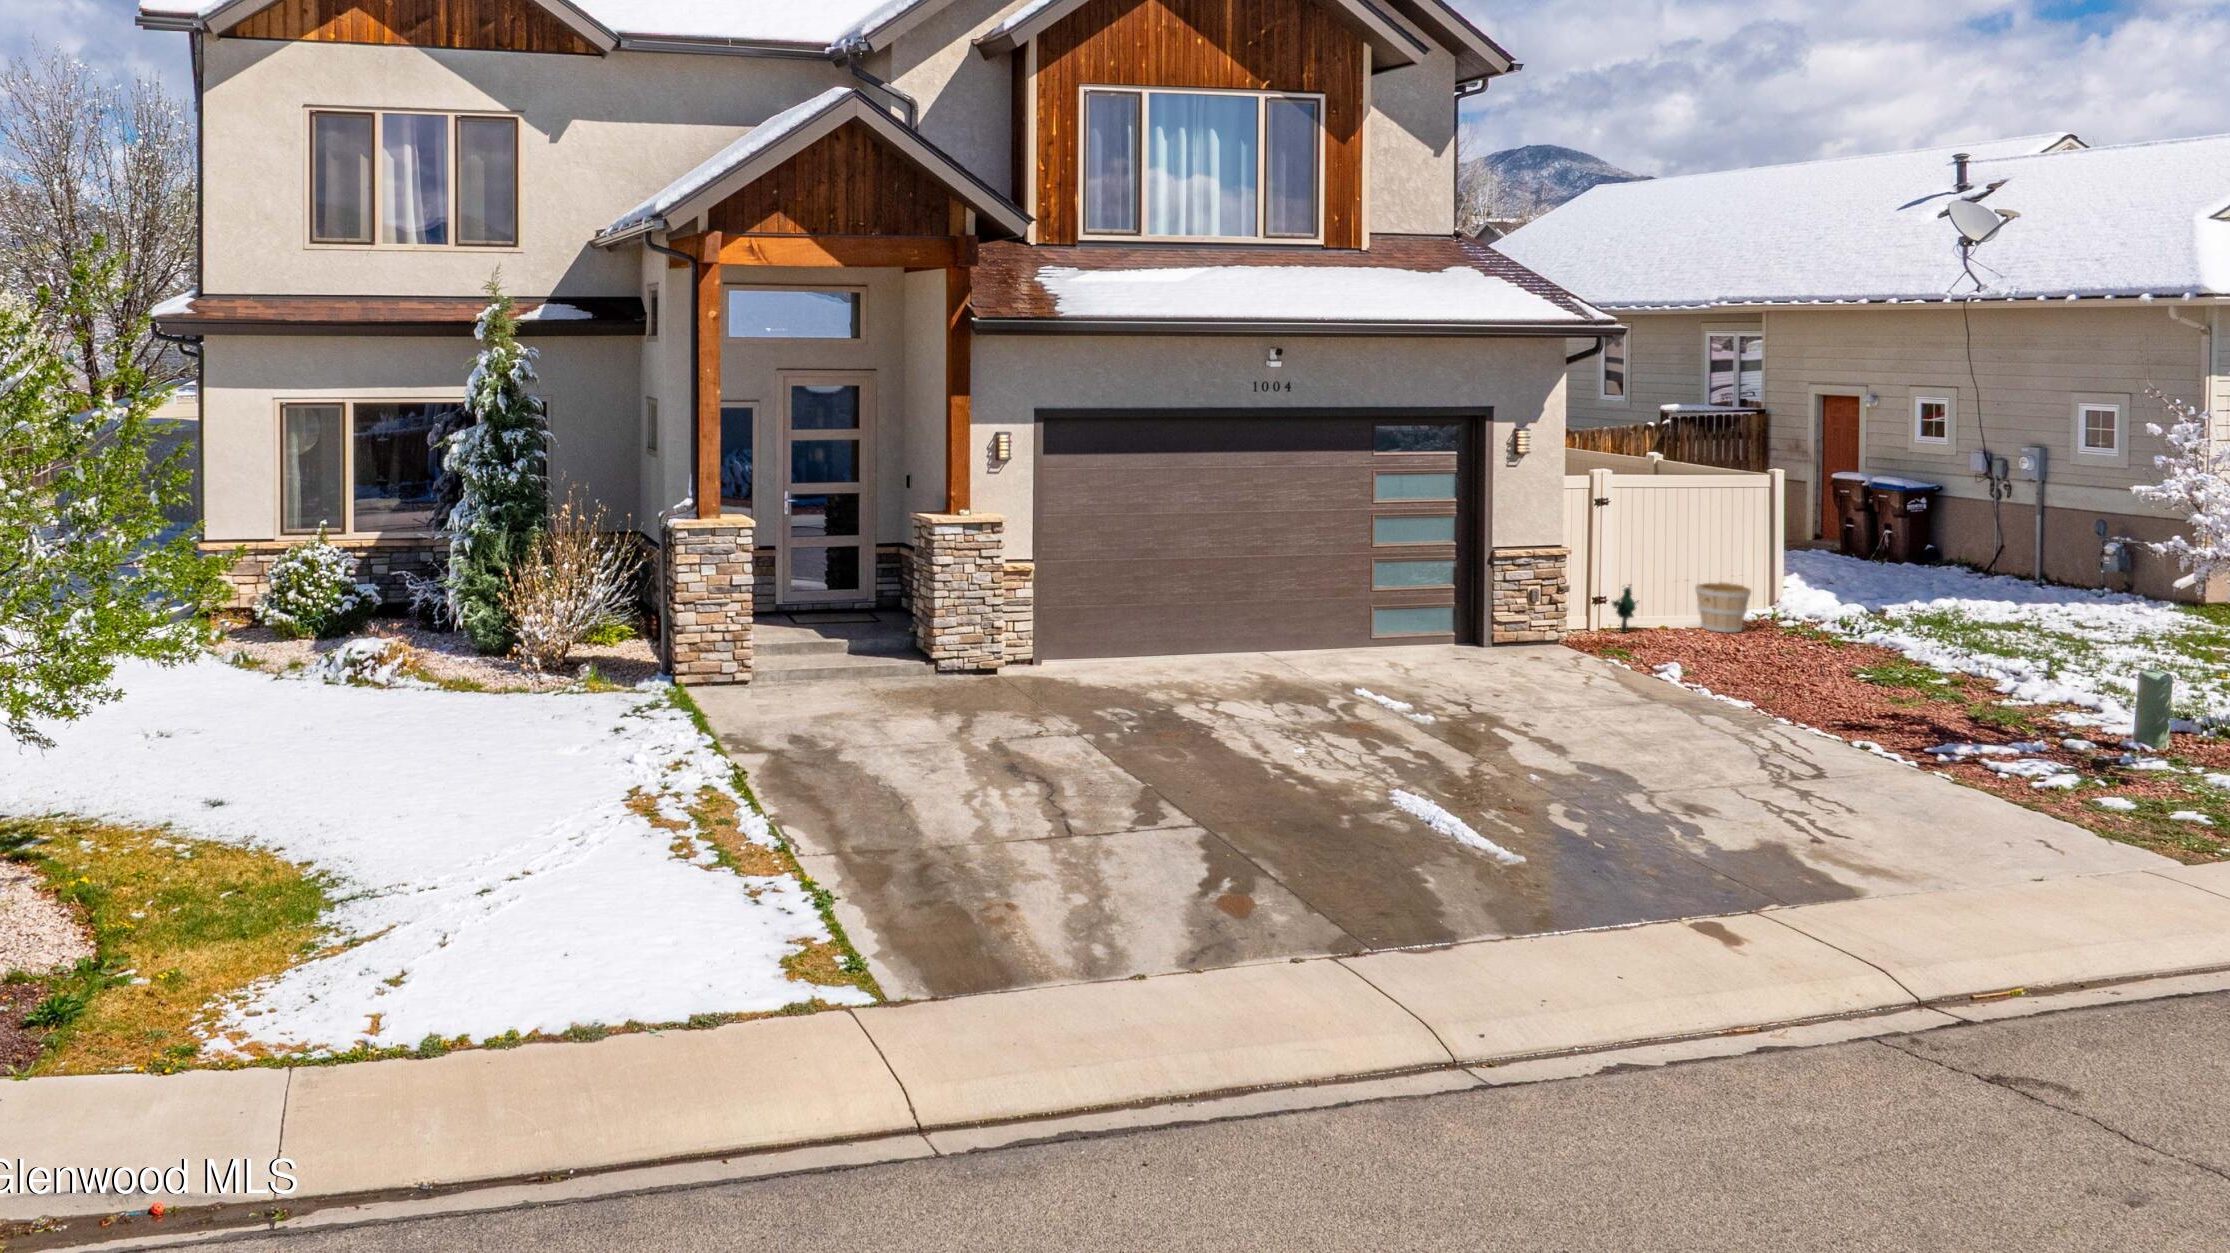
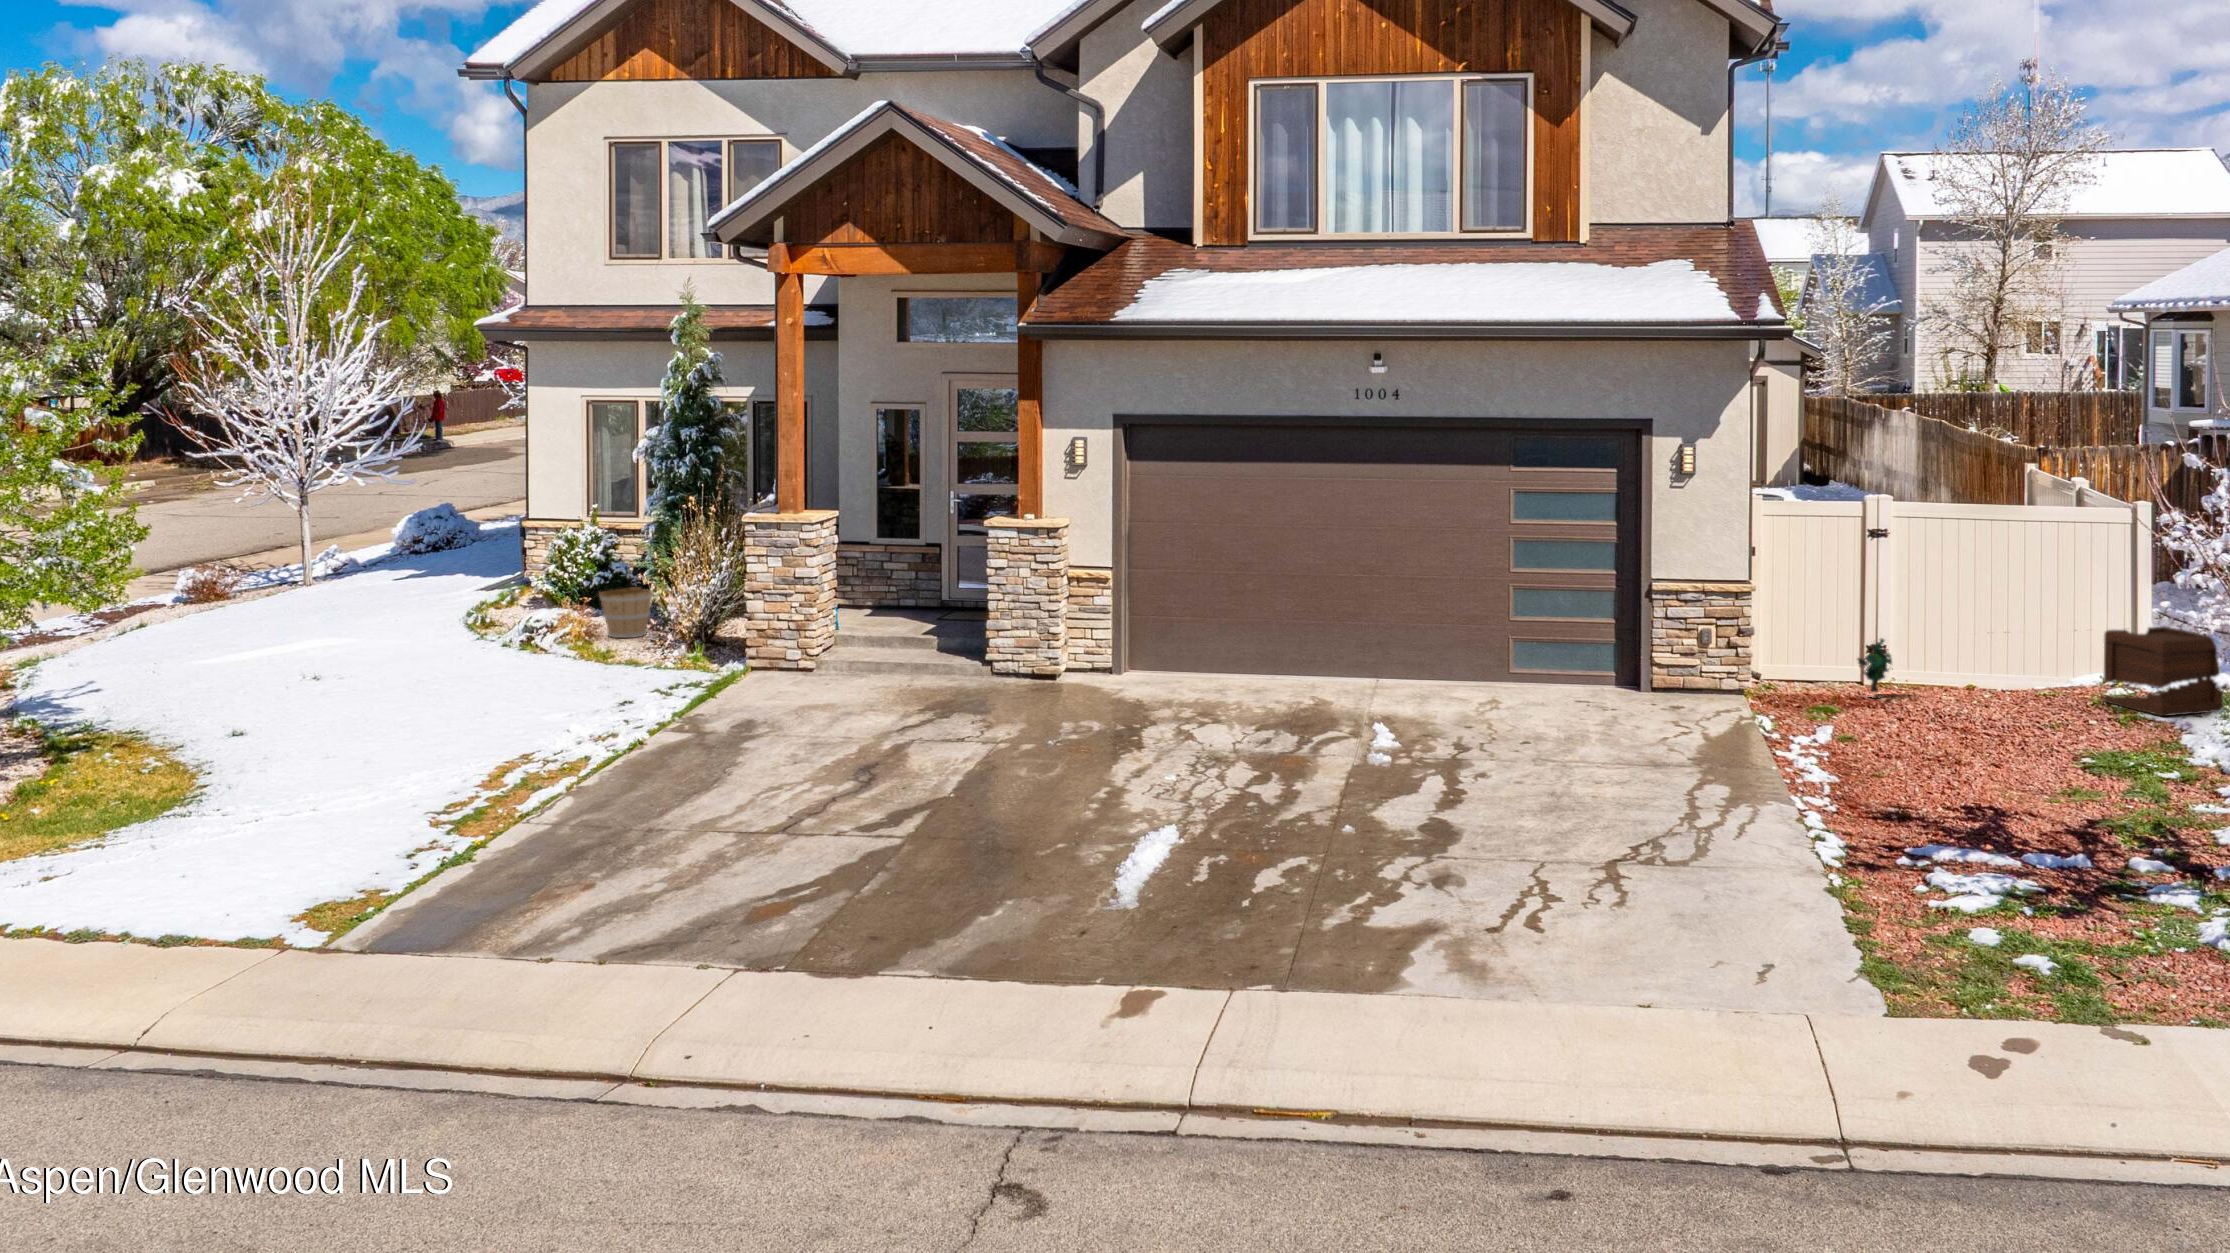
wooden crate: none [1760,562,1843,631] -> present [2103,626,2223,716]
wooden bucket: present [1695,582,1752,633] -> present [599,587,653,638]

